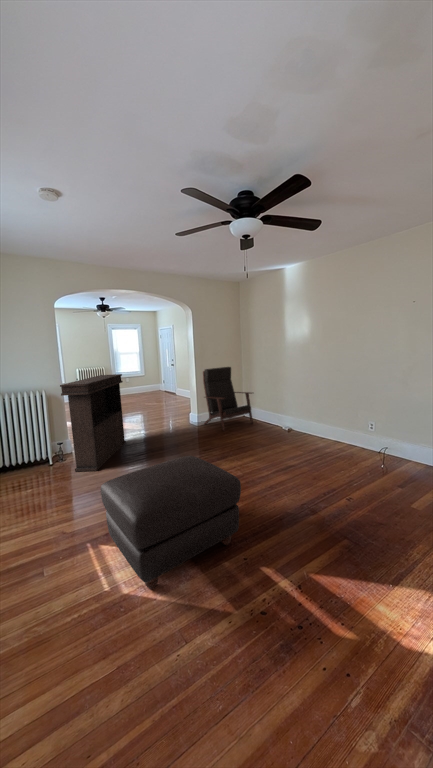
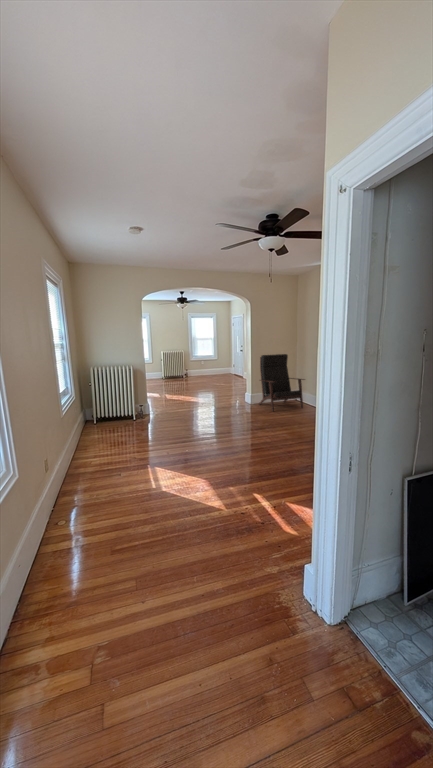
console table: present [60,374,126,472] -> none [141,355,190,427]
ottoman: present [101,456,241,589] -> none [156,416,249,491]

